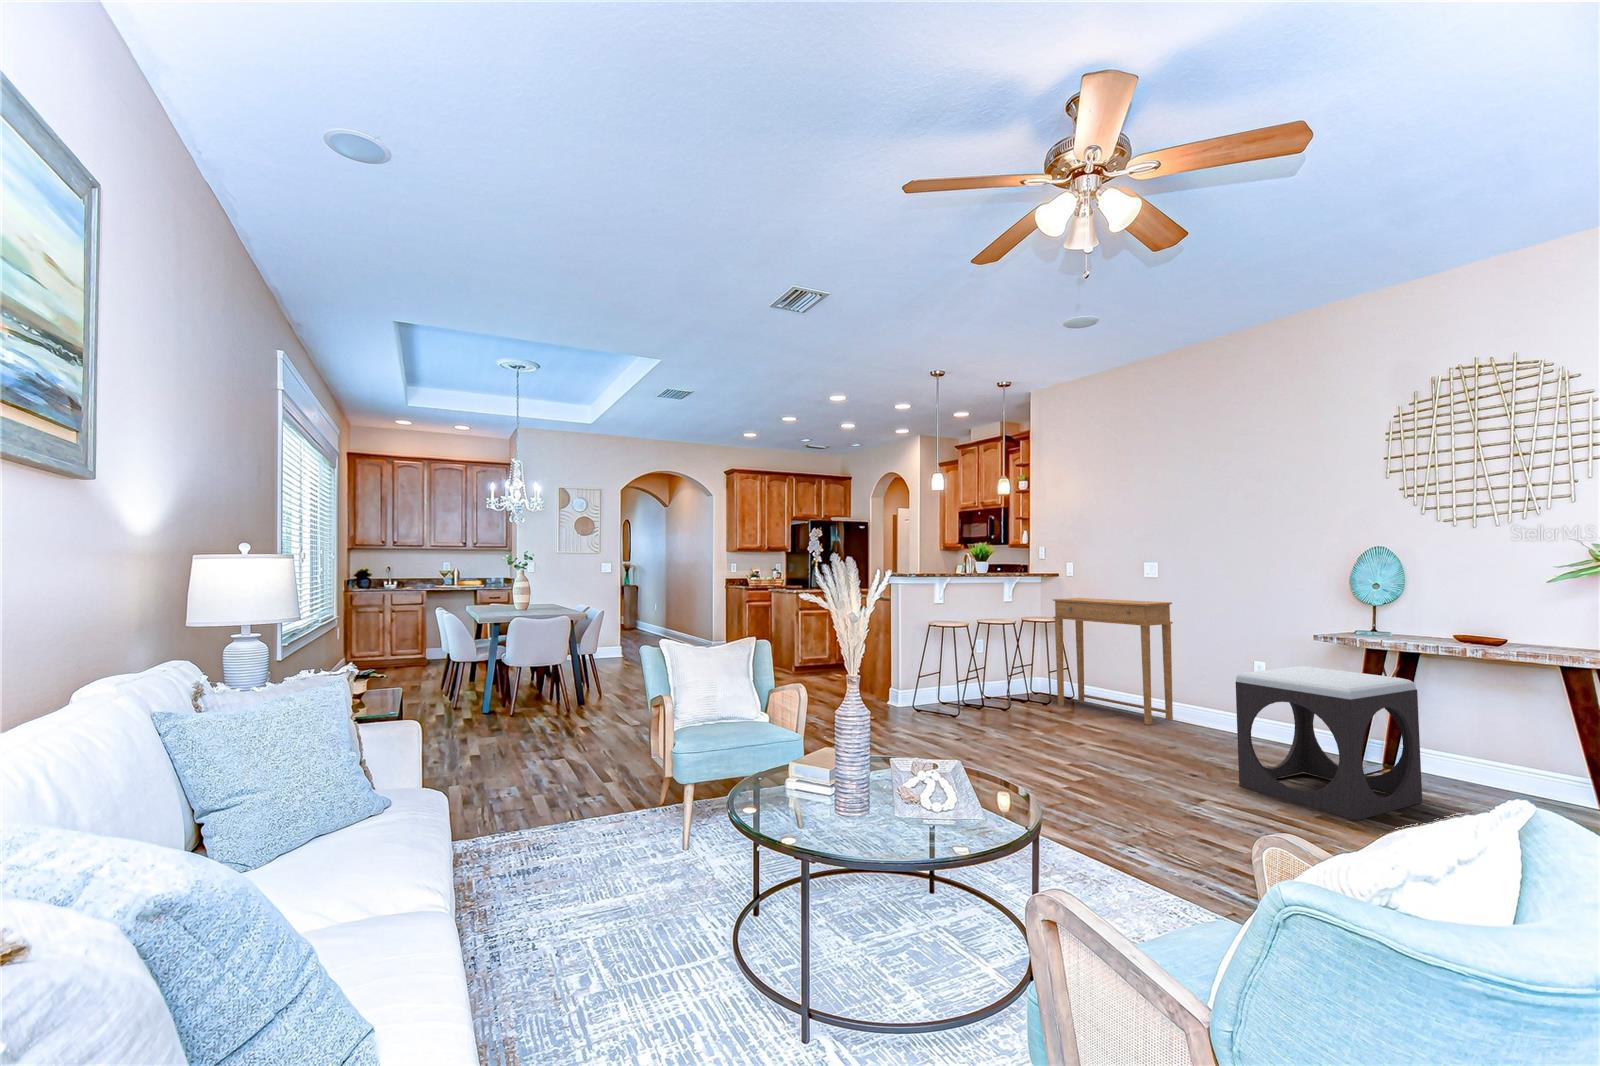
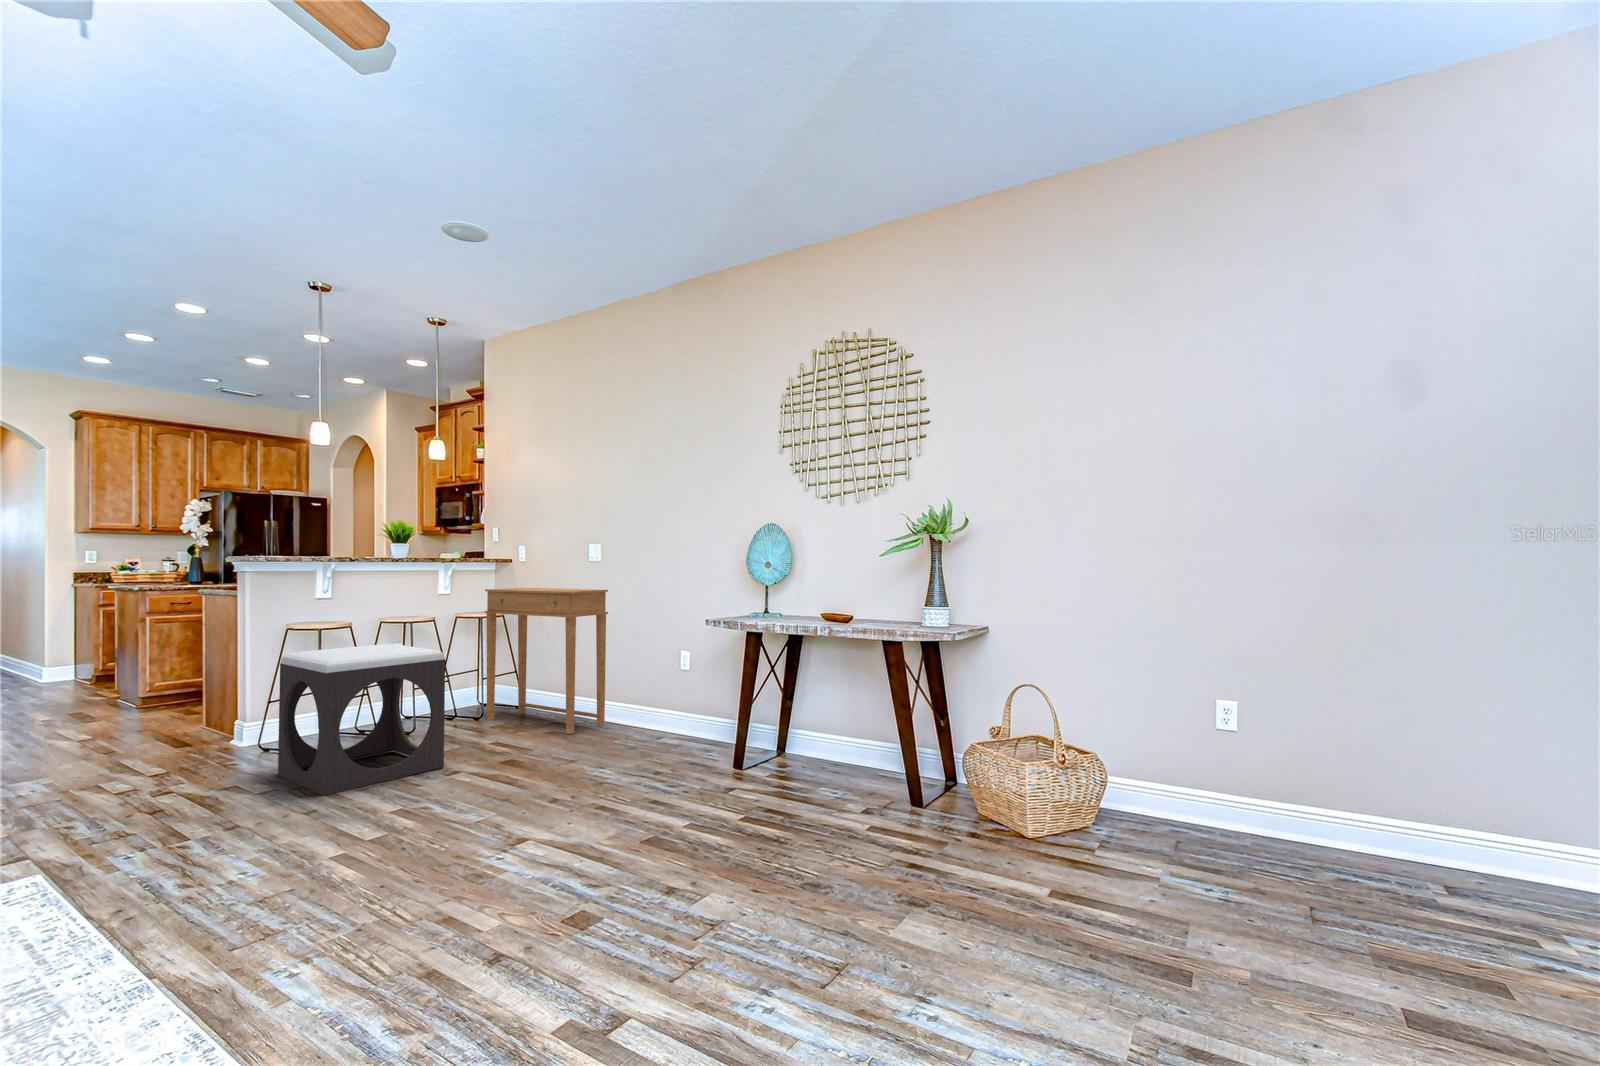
footstool: present [1236,666,1422,821] -> present [278,644,445,796]

